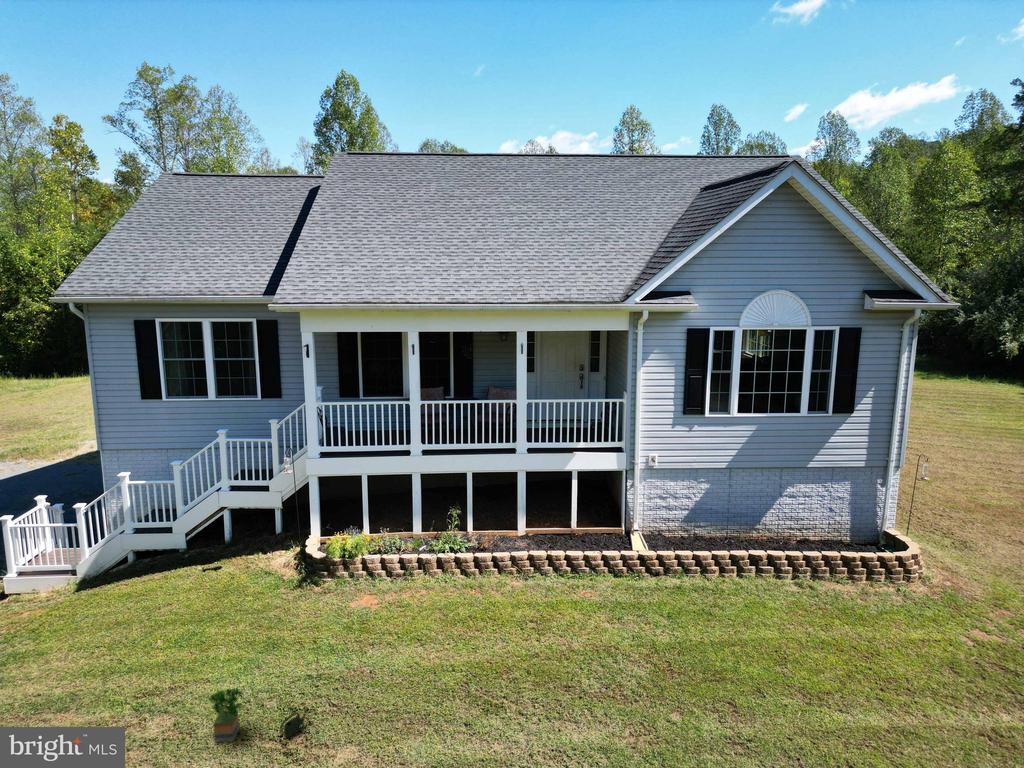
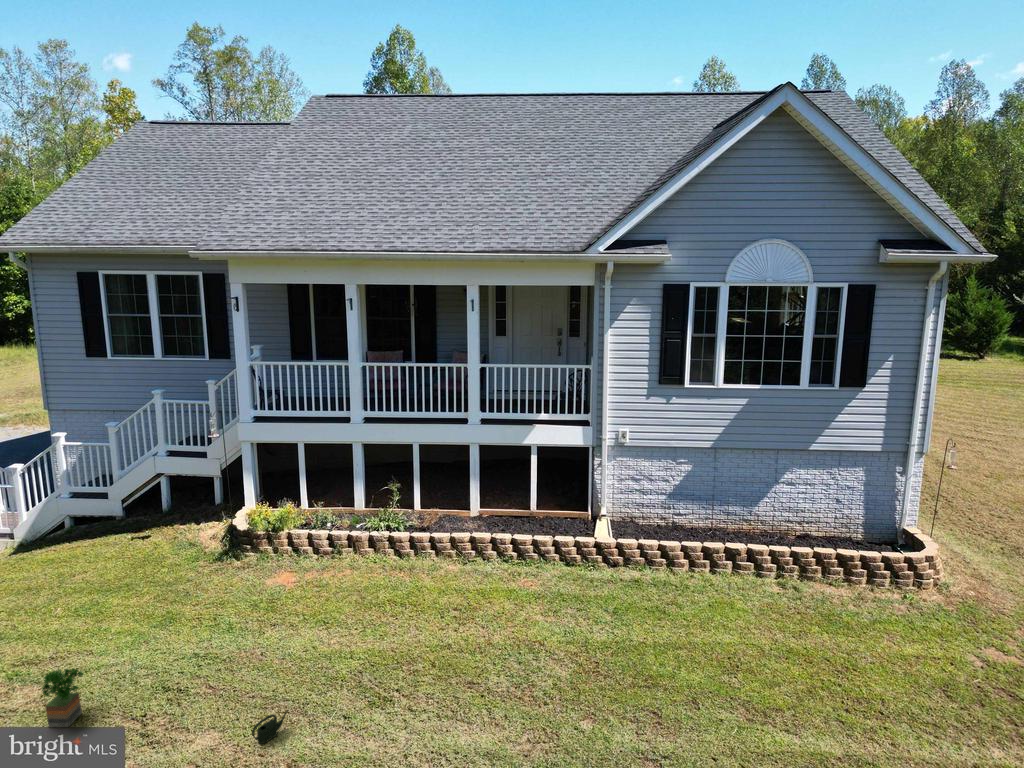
watering can: present [280,709,308,738] -> present [252,710,288,744]

